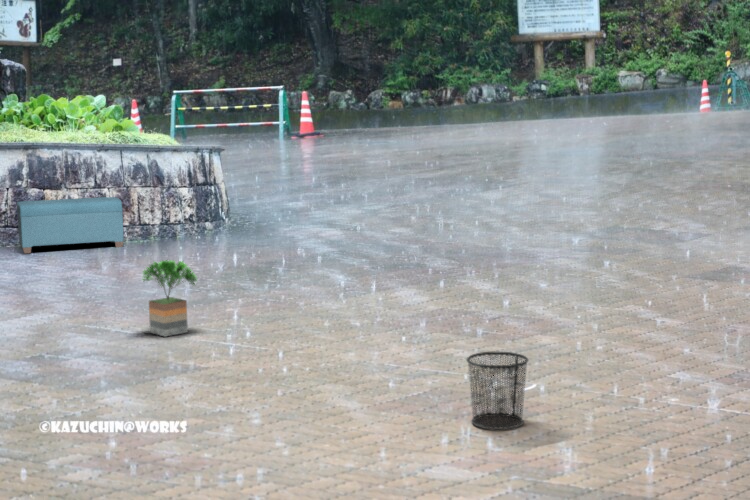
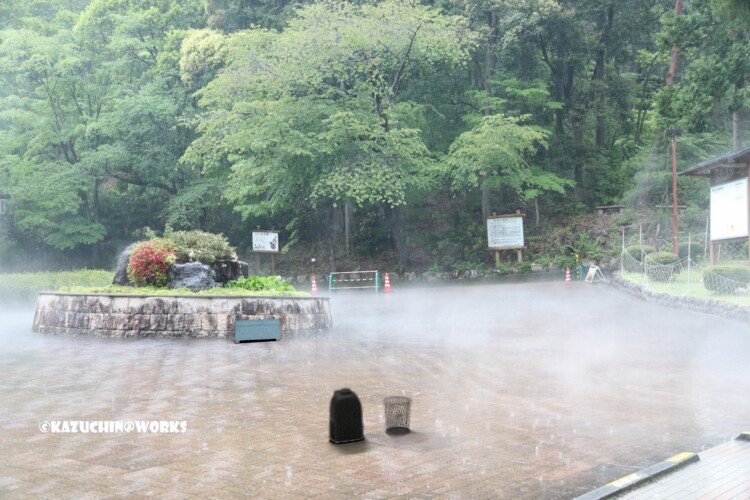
potted tree: present [143,260,196,337] -> none [263,348,289,384]
backpack: none [360,336,435,450] -> present [329,388,364,443]

